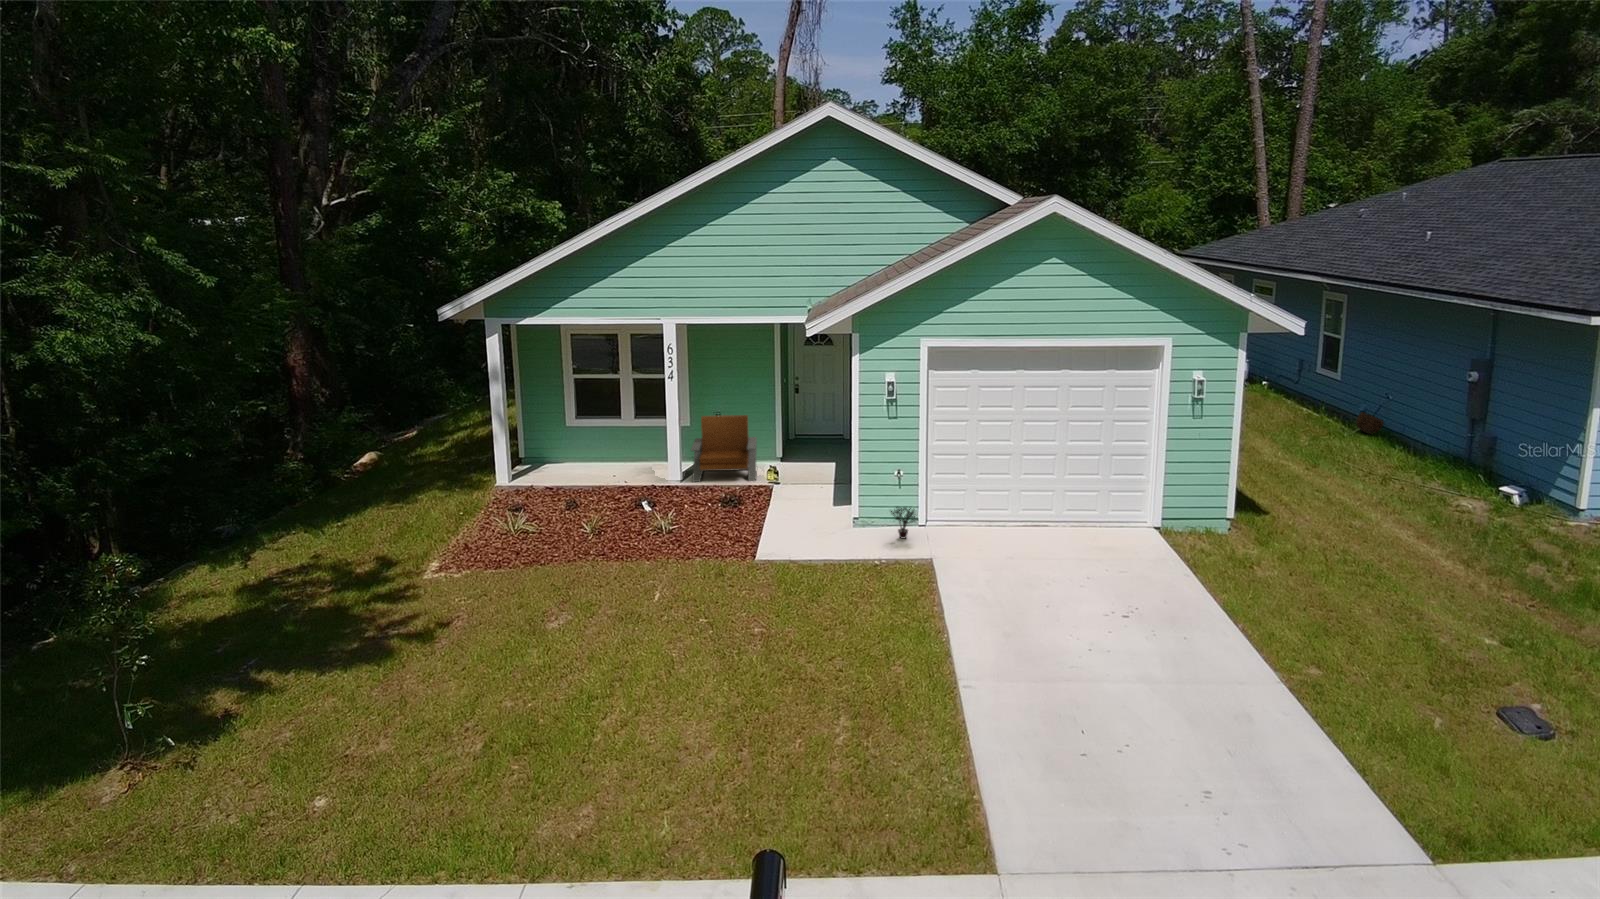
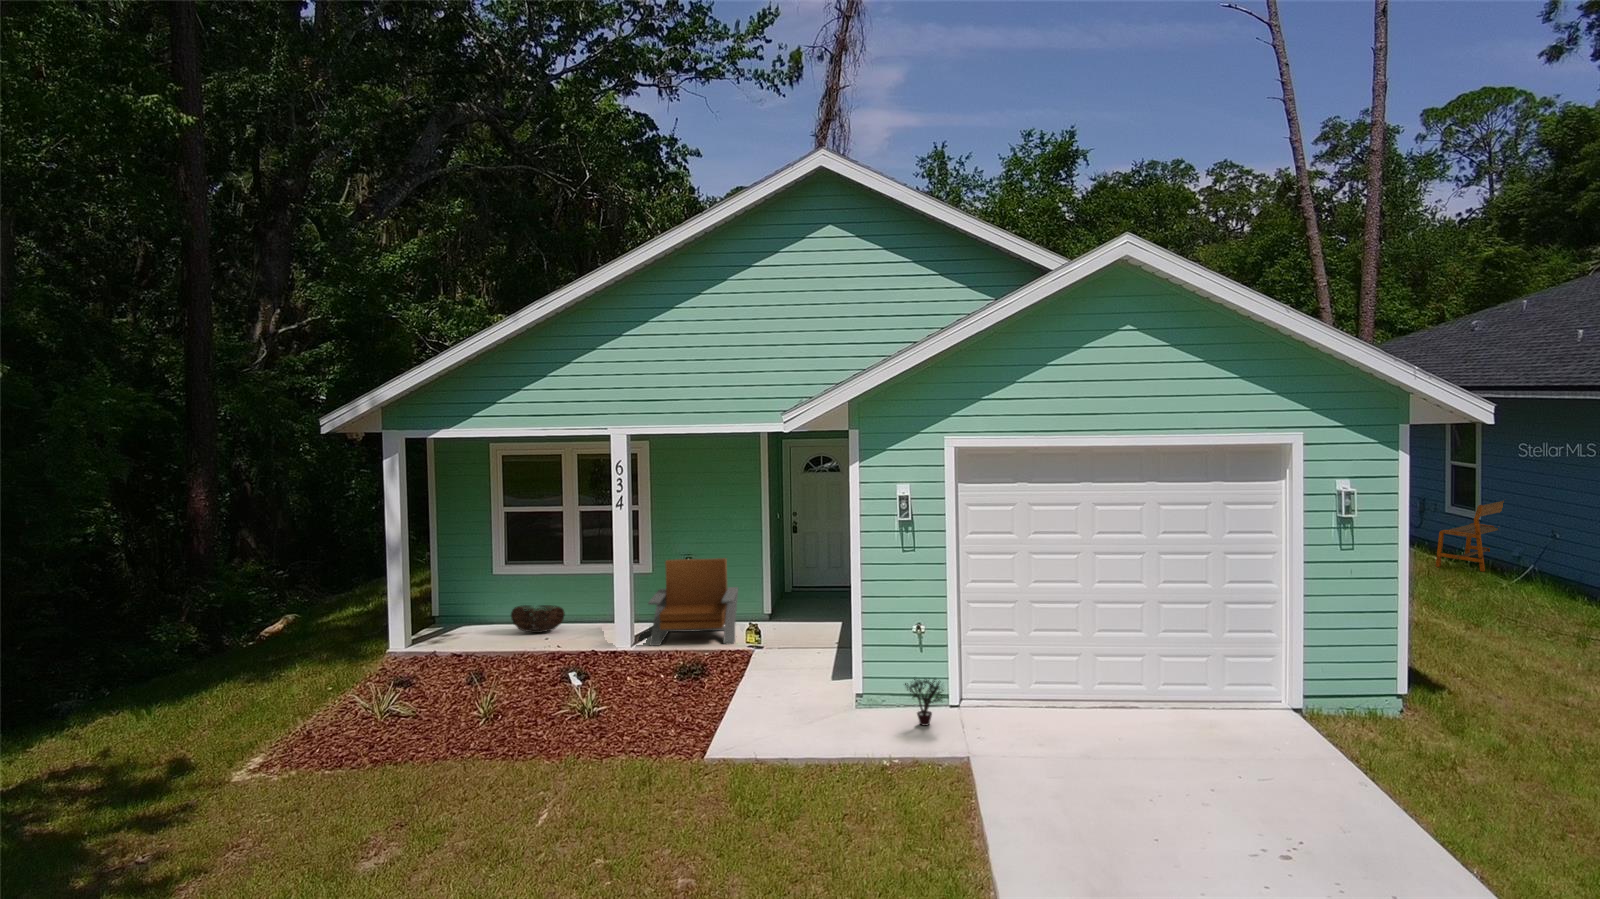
bench: none [1299,366,1360,423] -> present [1436,501,1504,572]
basket: present [1357,412,1384,434] -> present [511,605,565,633]

